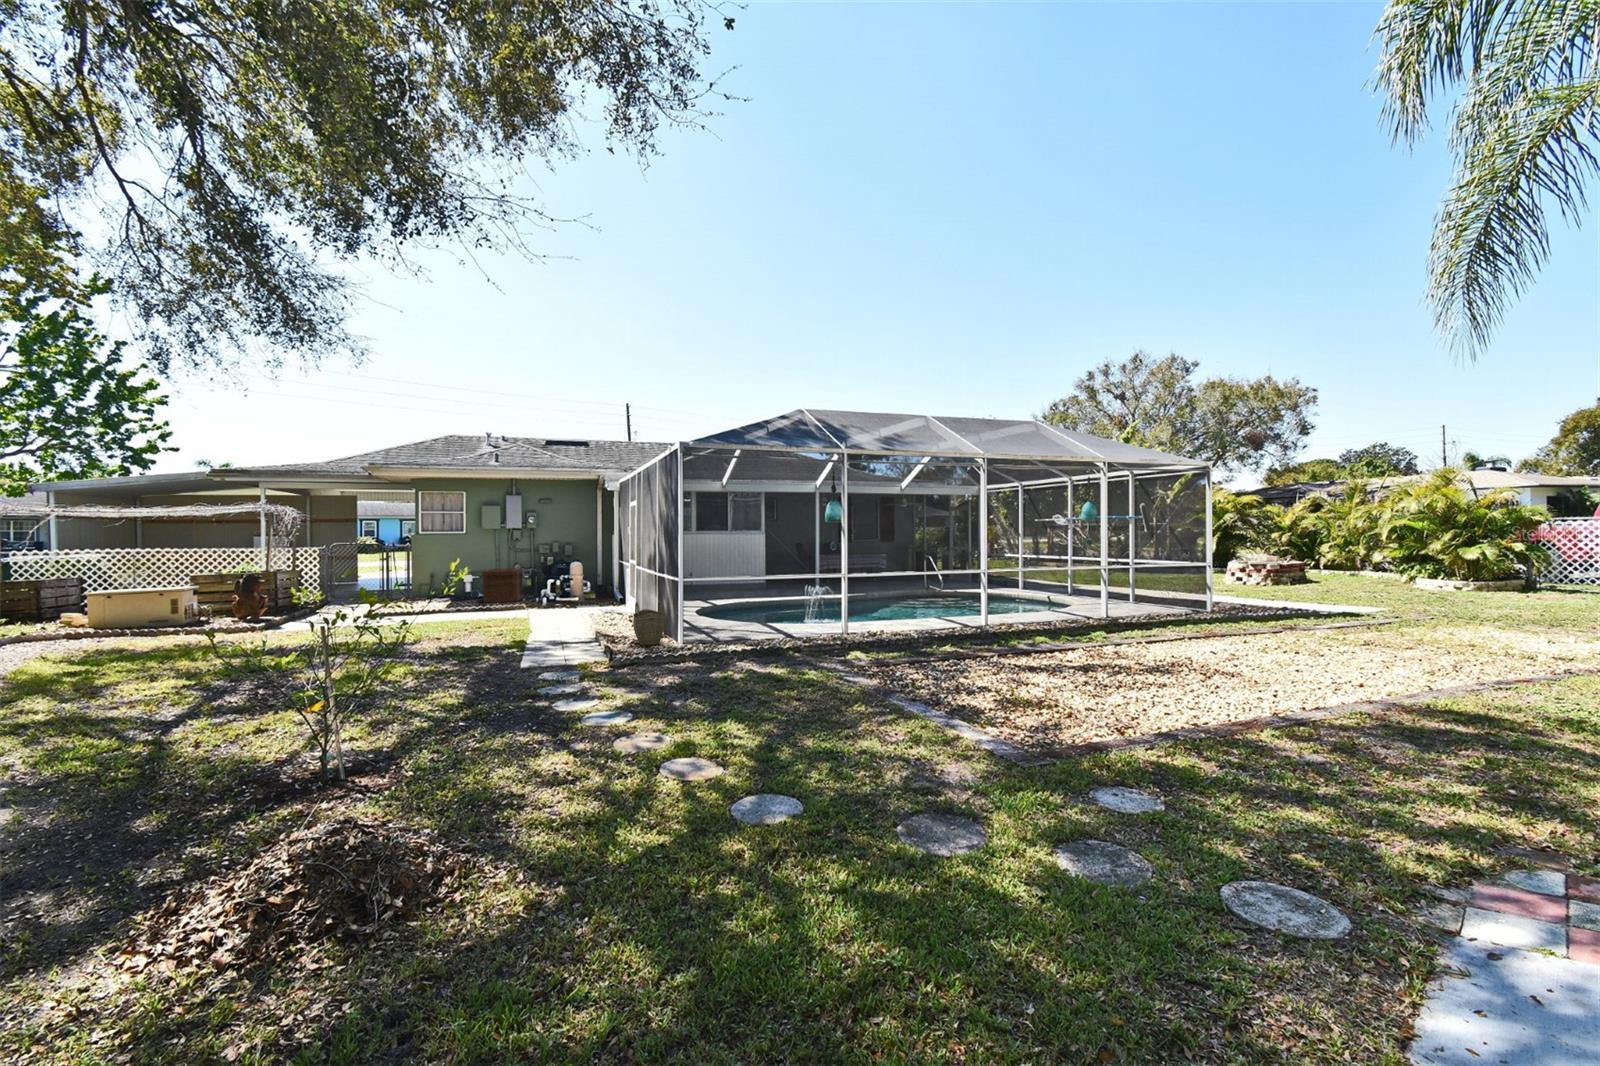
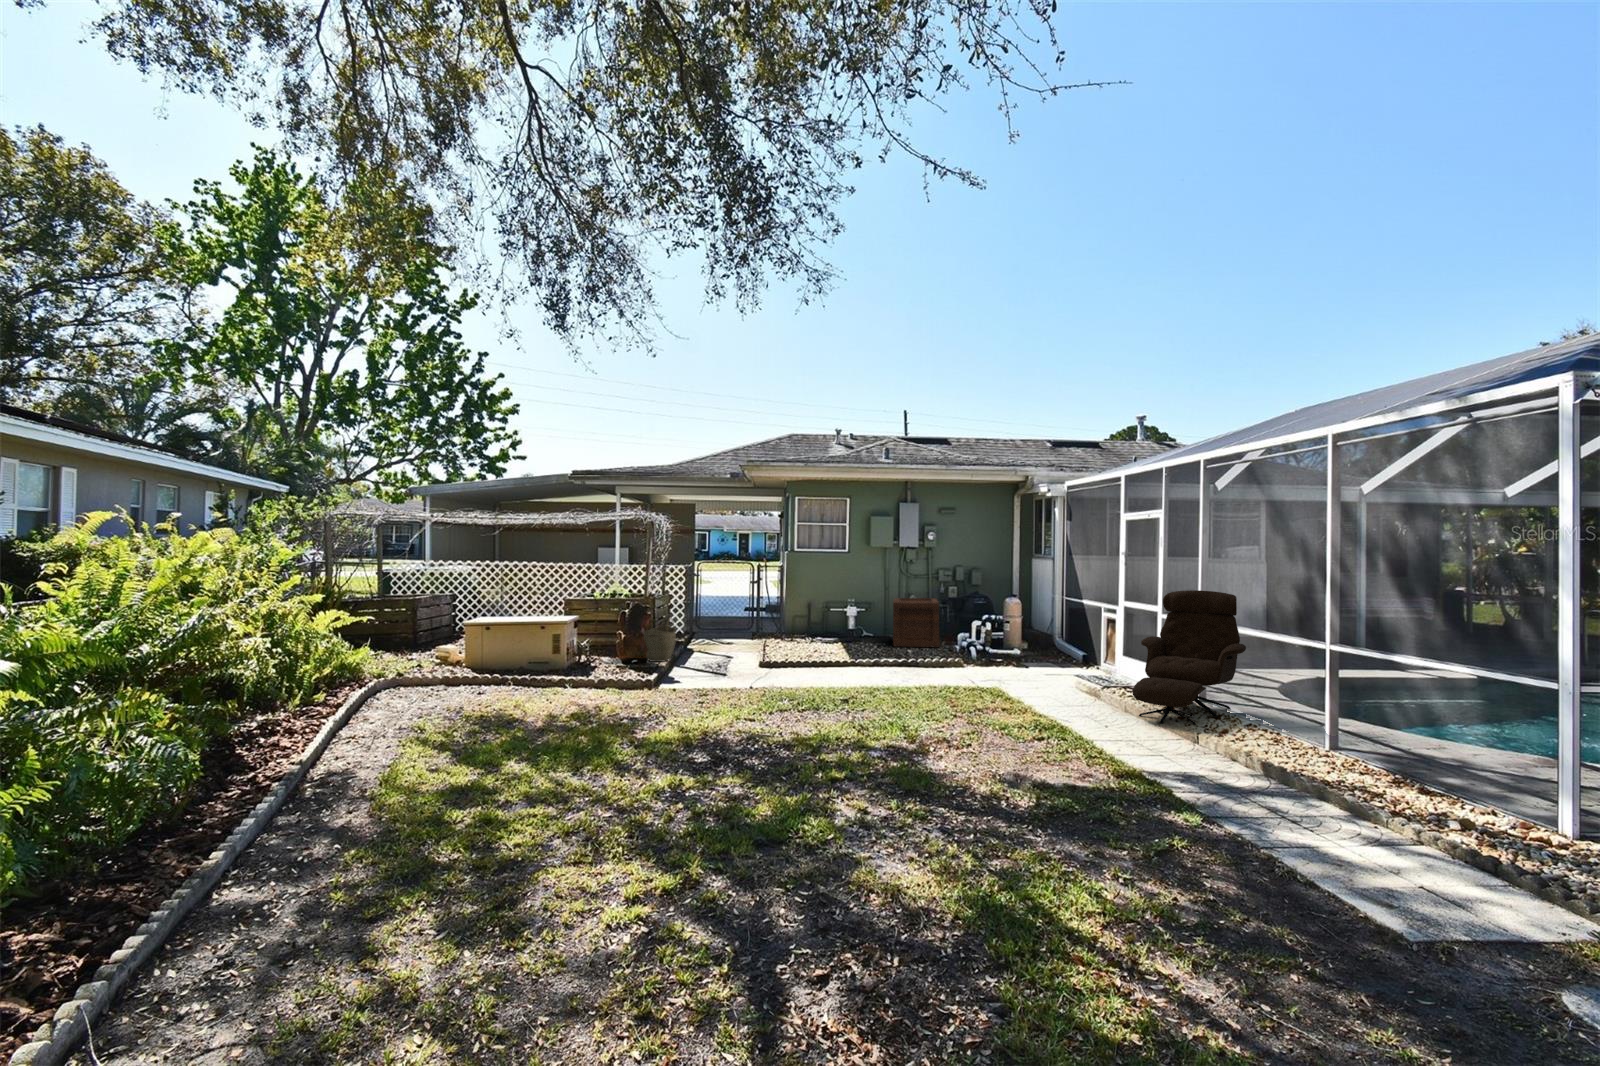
lounge chair: none [571,554,644,626] -> present [1133,590,1246,724]
woven basket: present [633,601,664,646] -> present [644,618,676,662]

